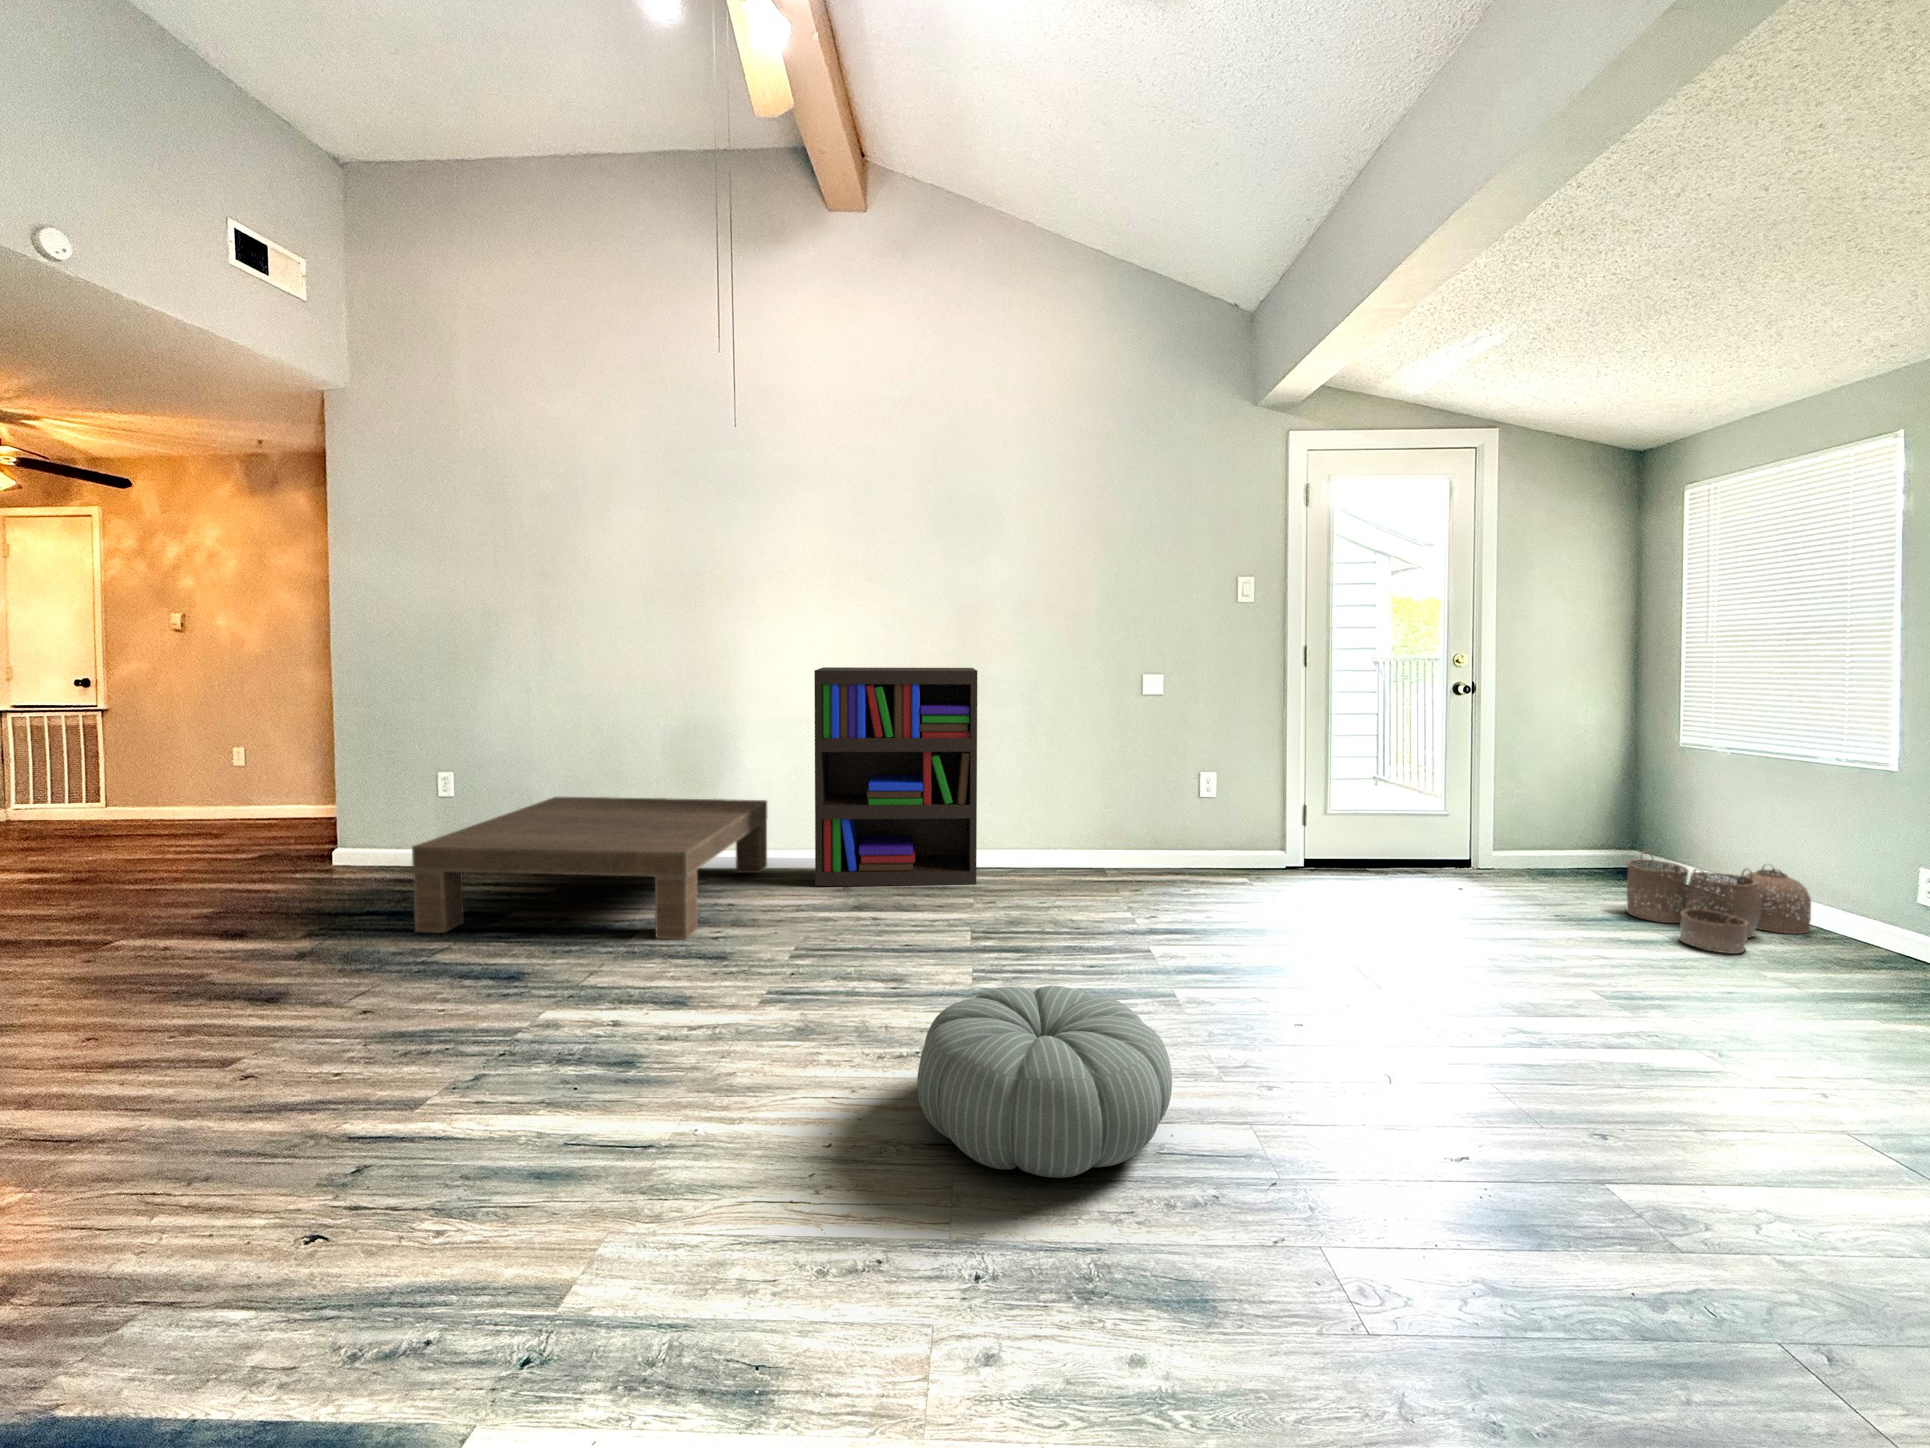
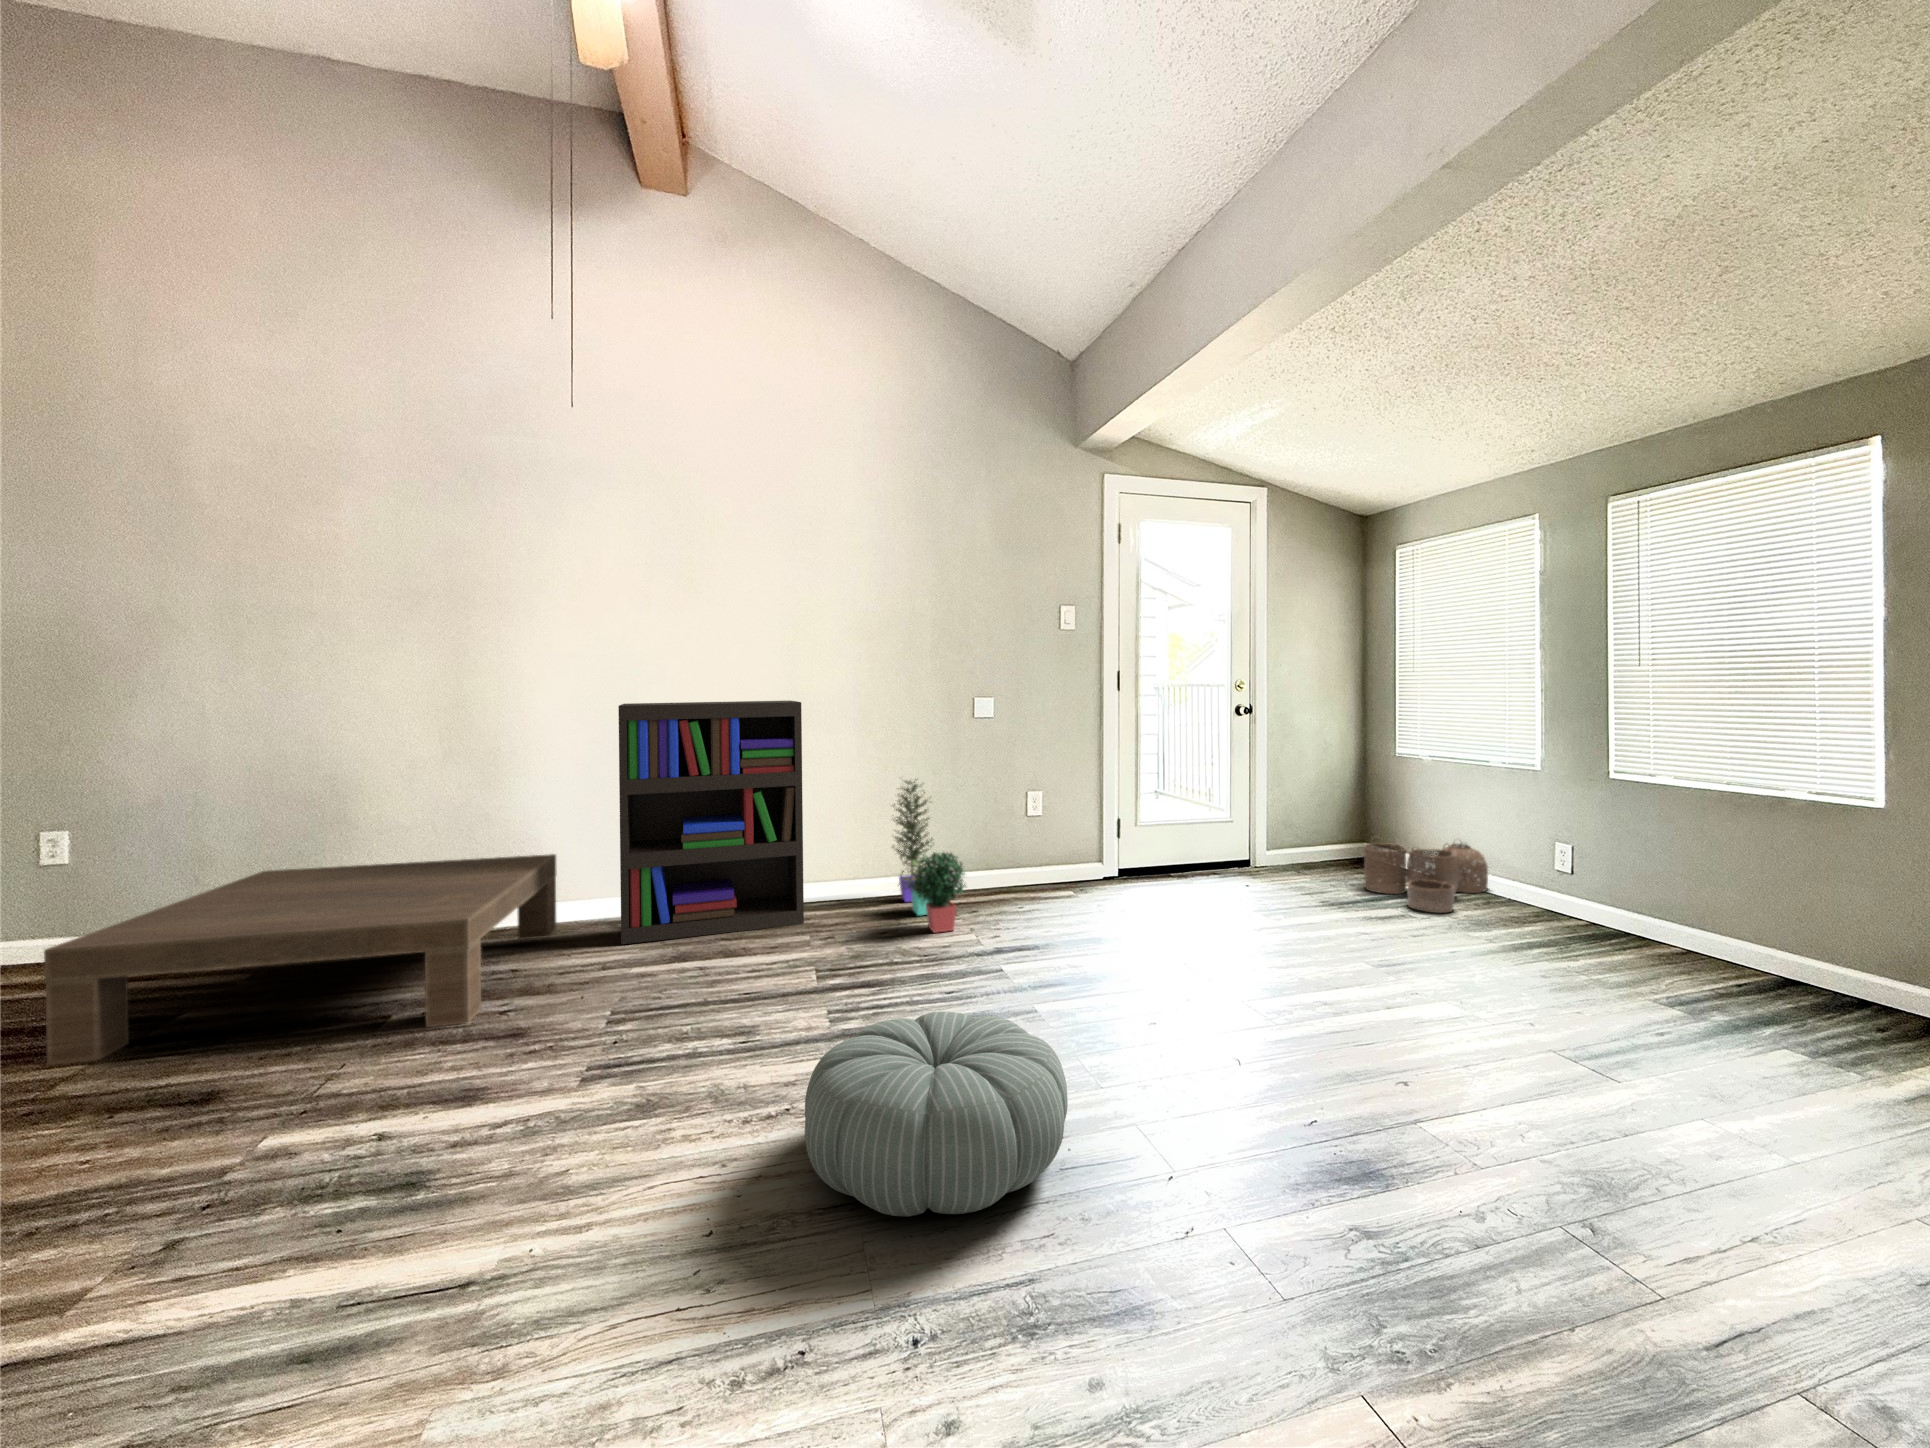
potted plant: none [1065,747,1135,907] -> present [893,779,965,933]

